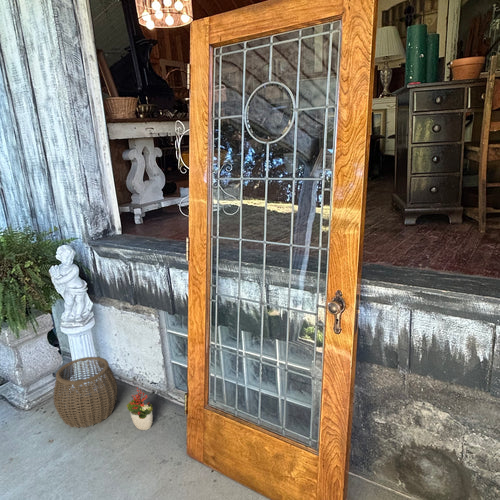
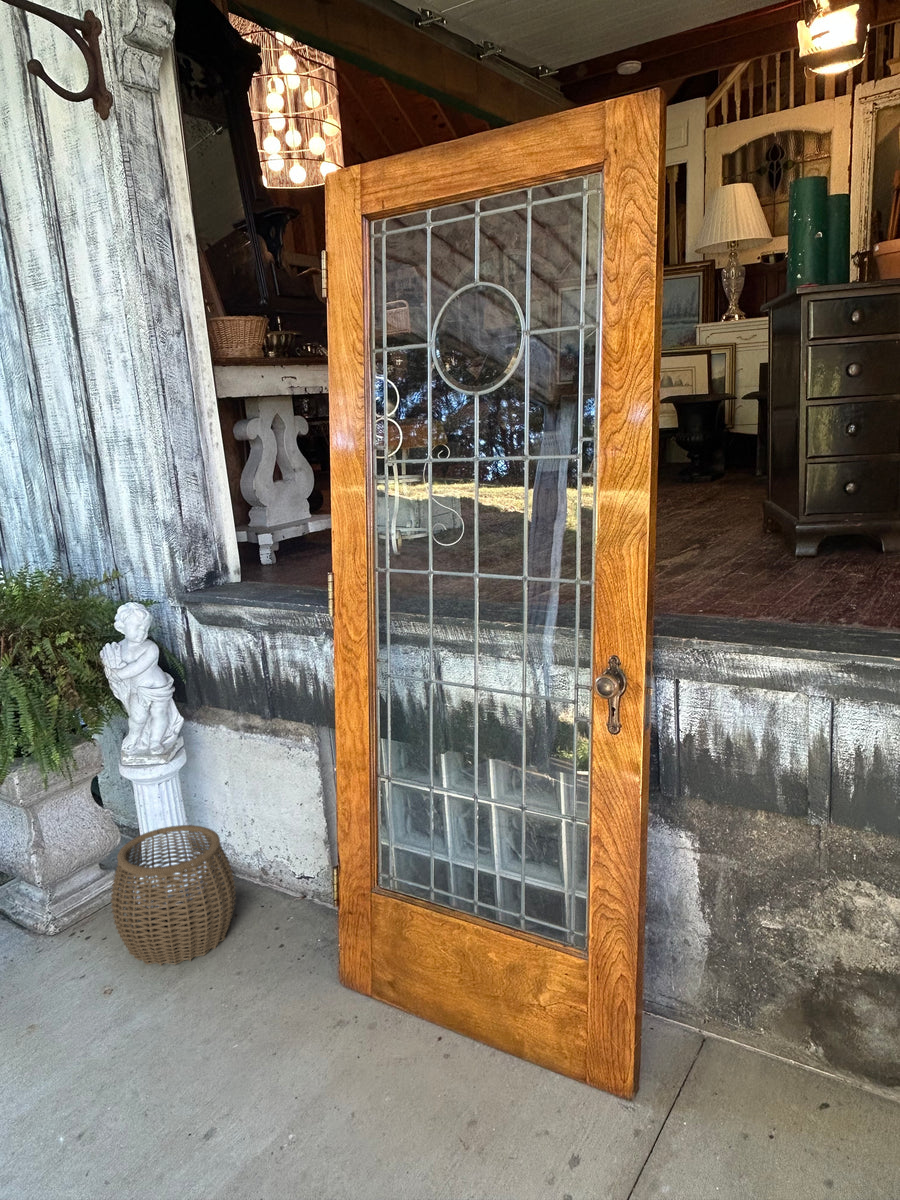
decorative plant: present [127,388,153,430] -> none [260,880,313,967]

